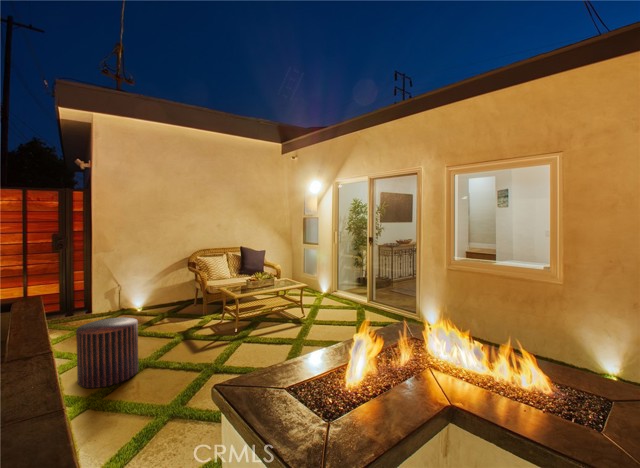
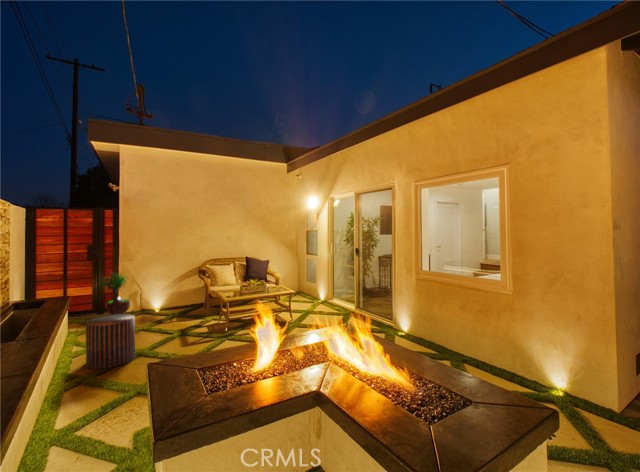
potted tree: none [69,262,109,317] -> present [100,274,130,315]

